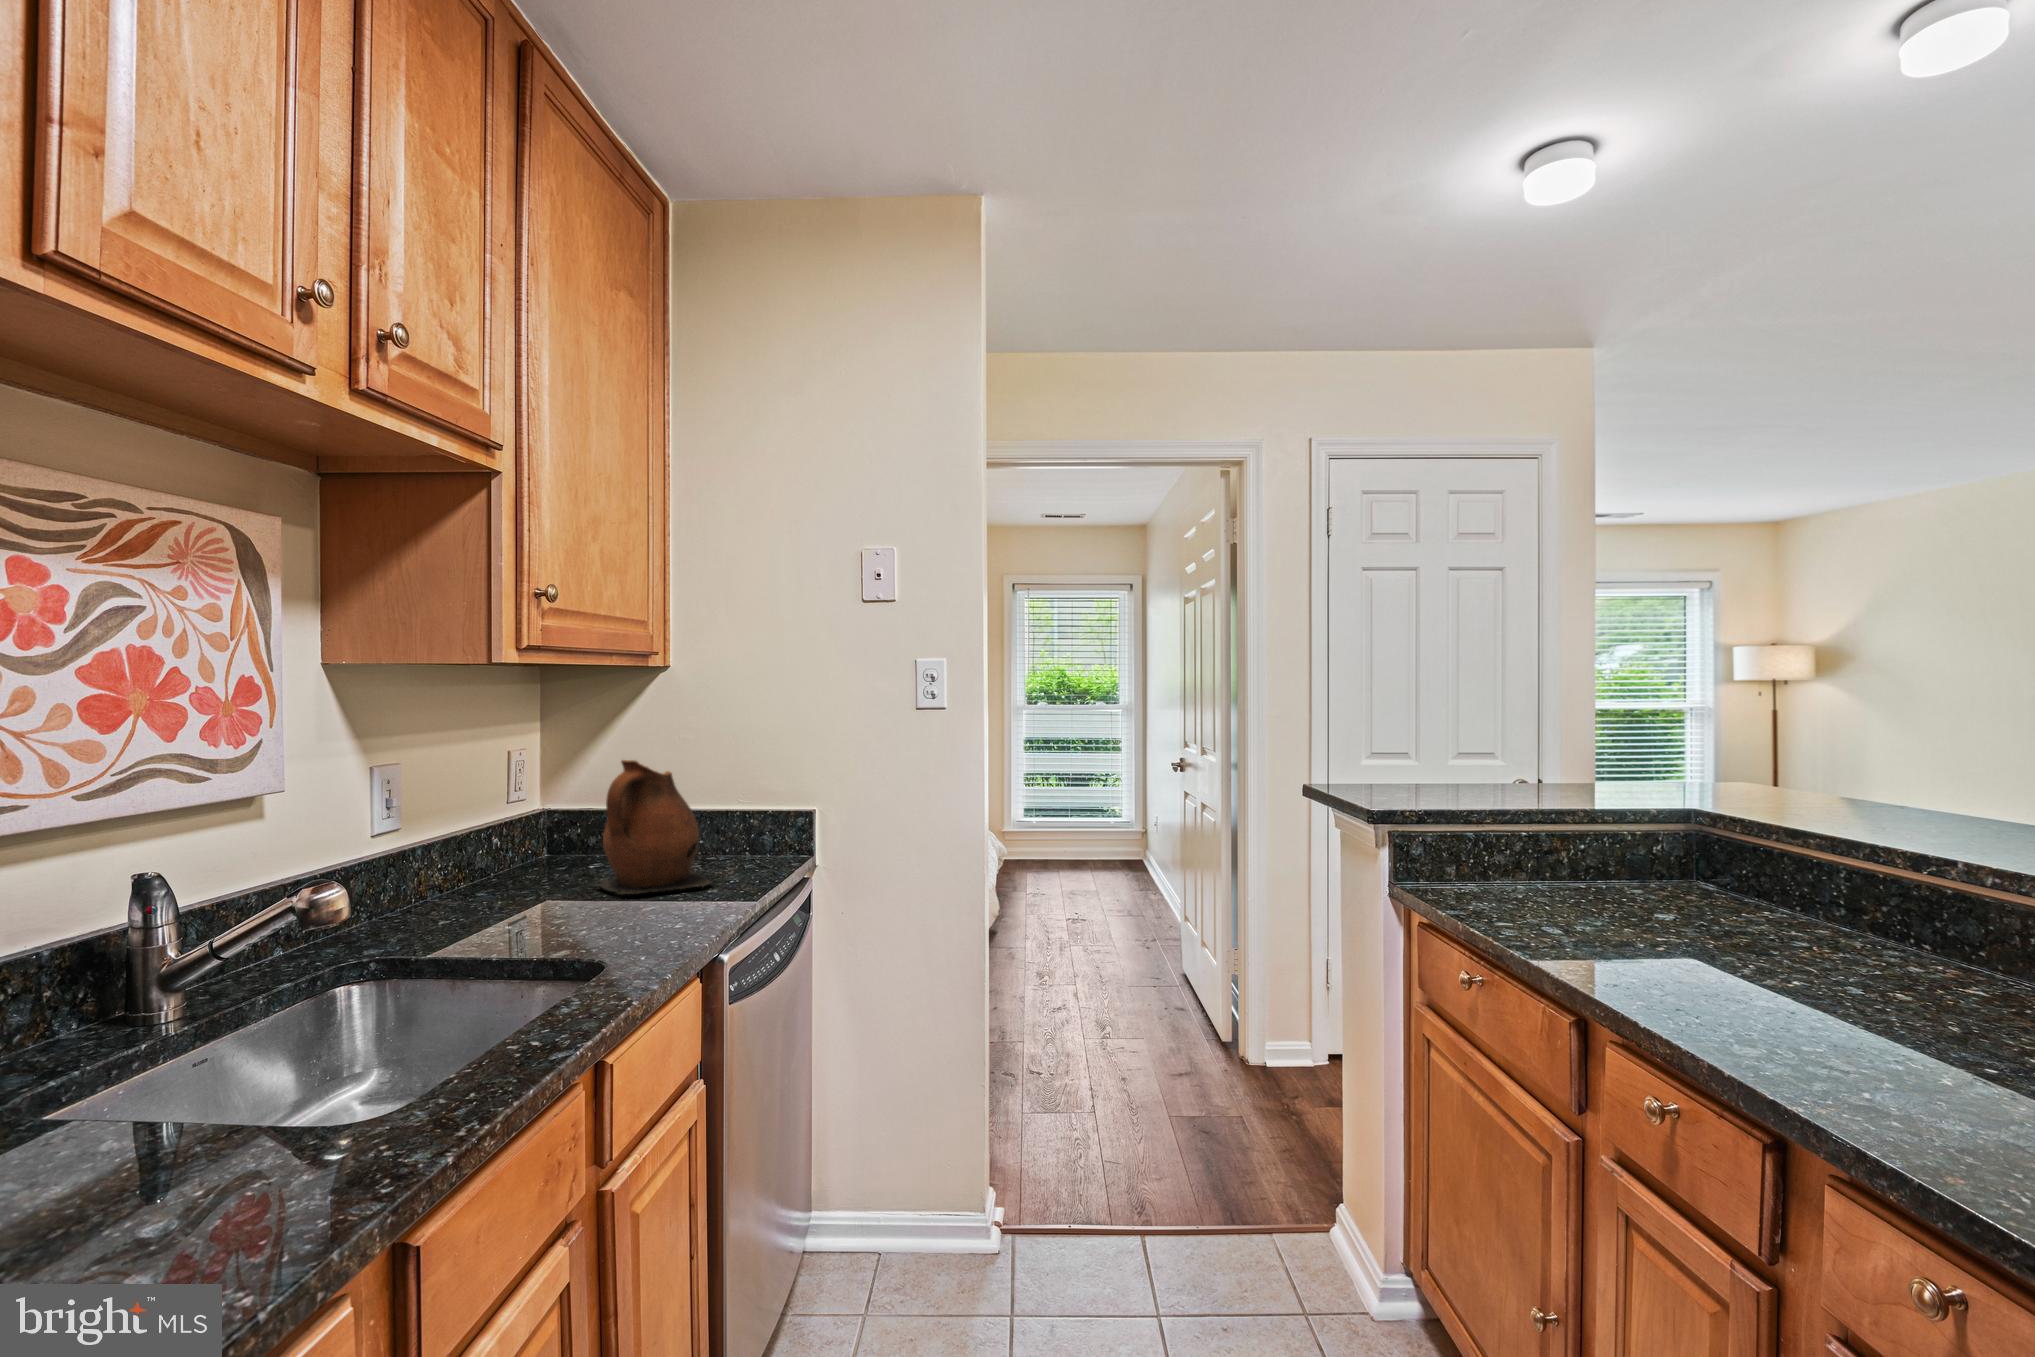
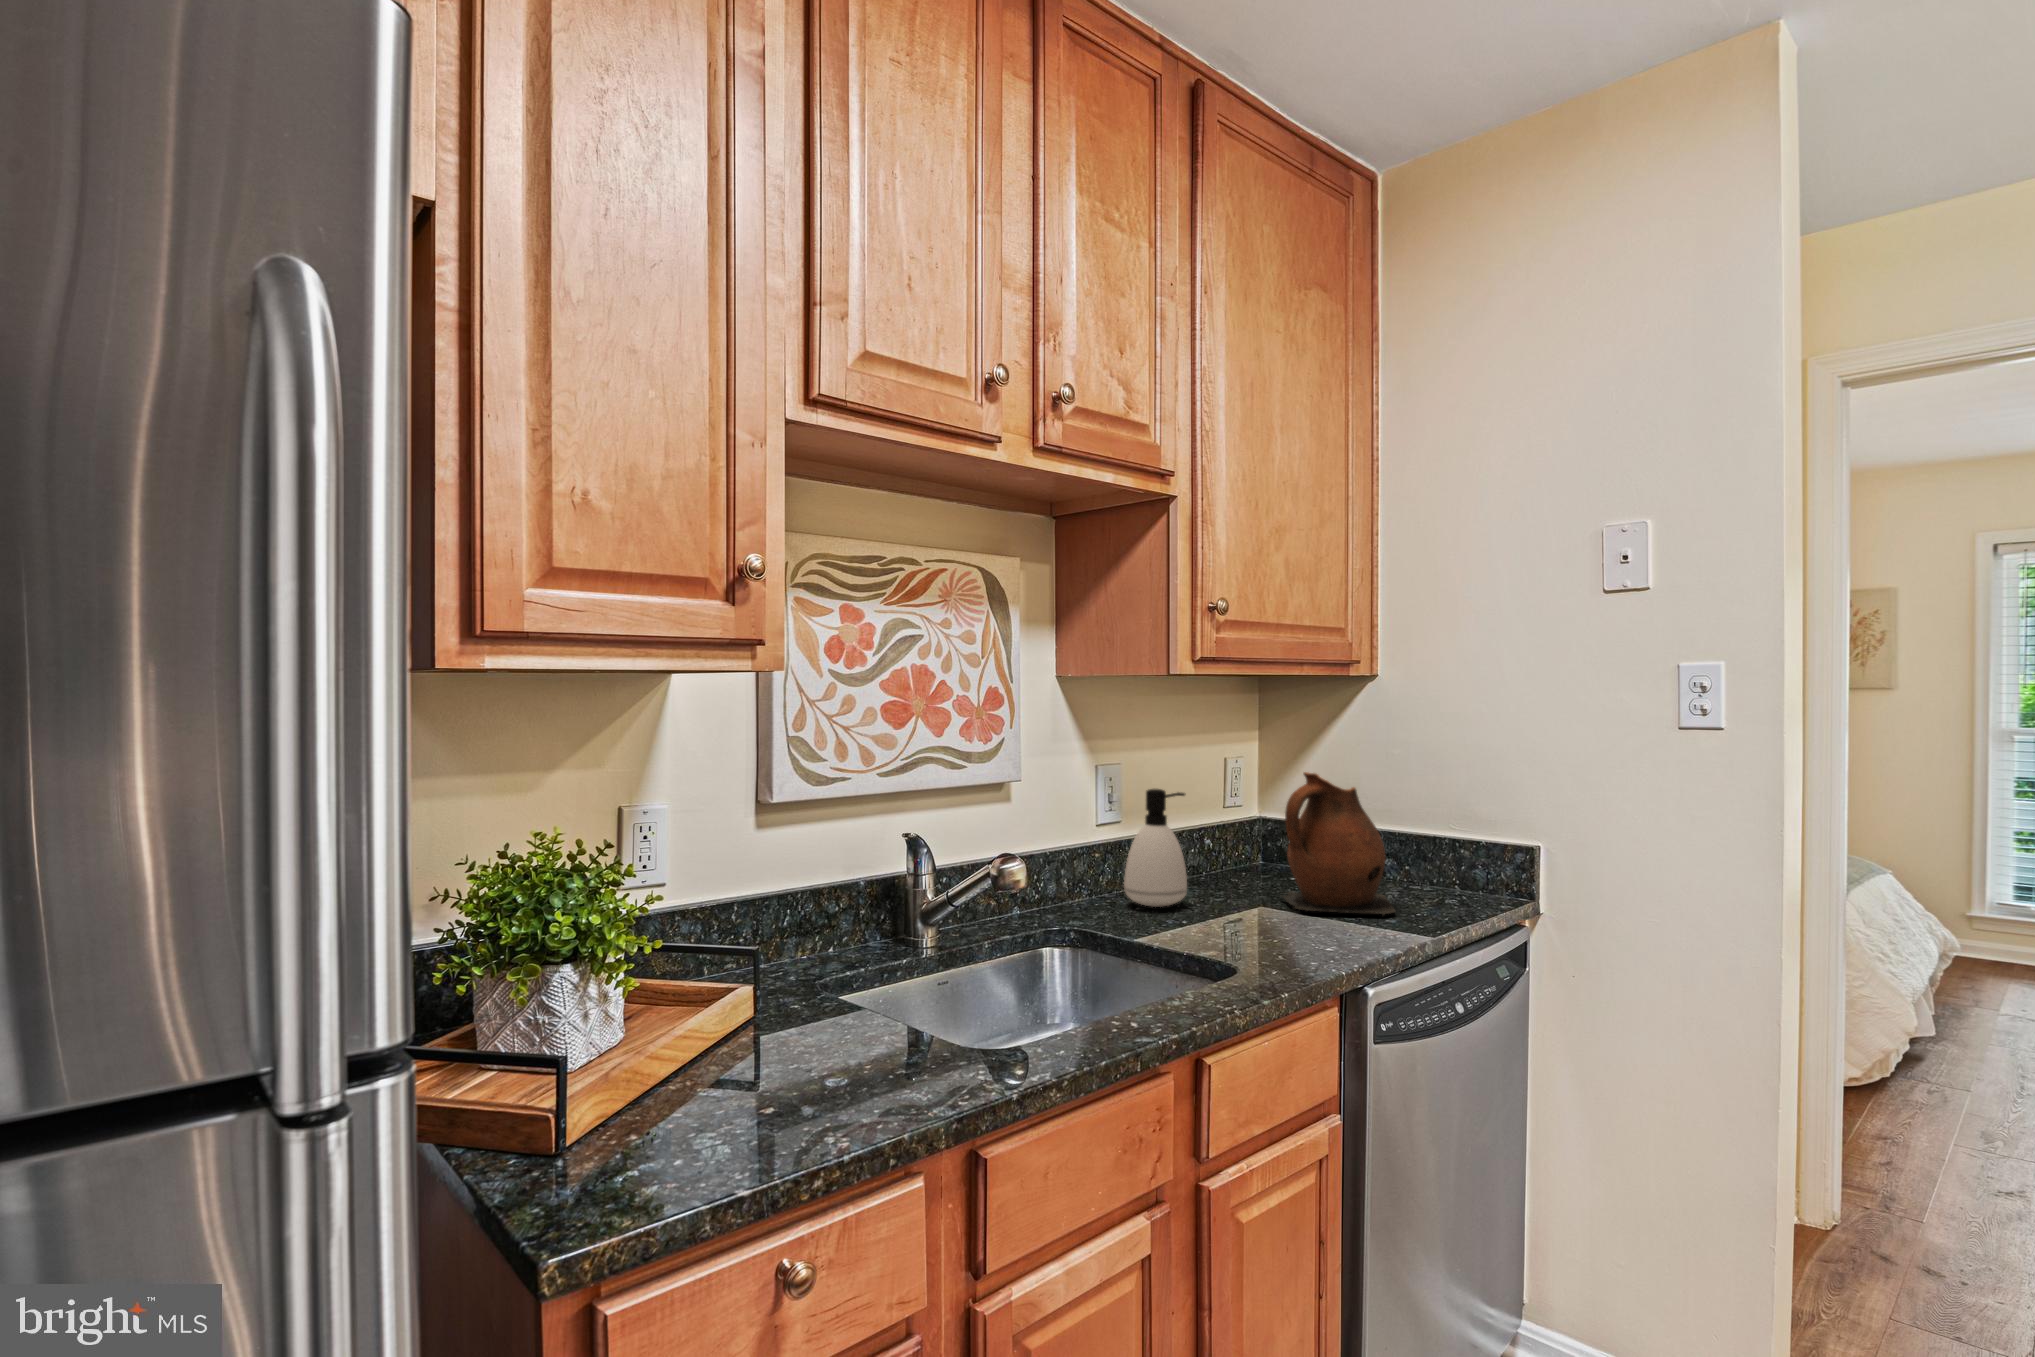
soap dispenser: none [420,788,497,916] -> present [1124,789,1187,907]

